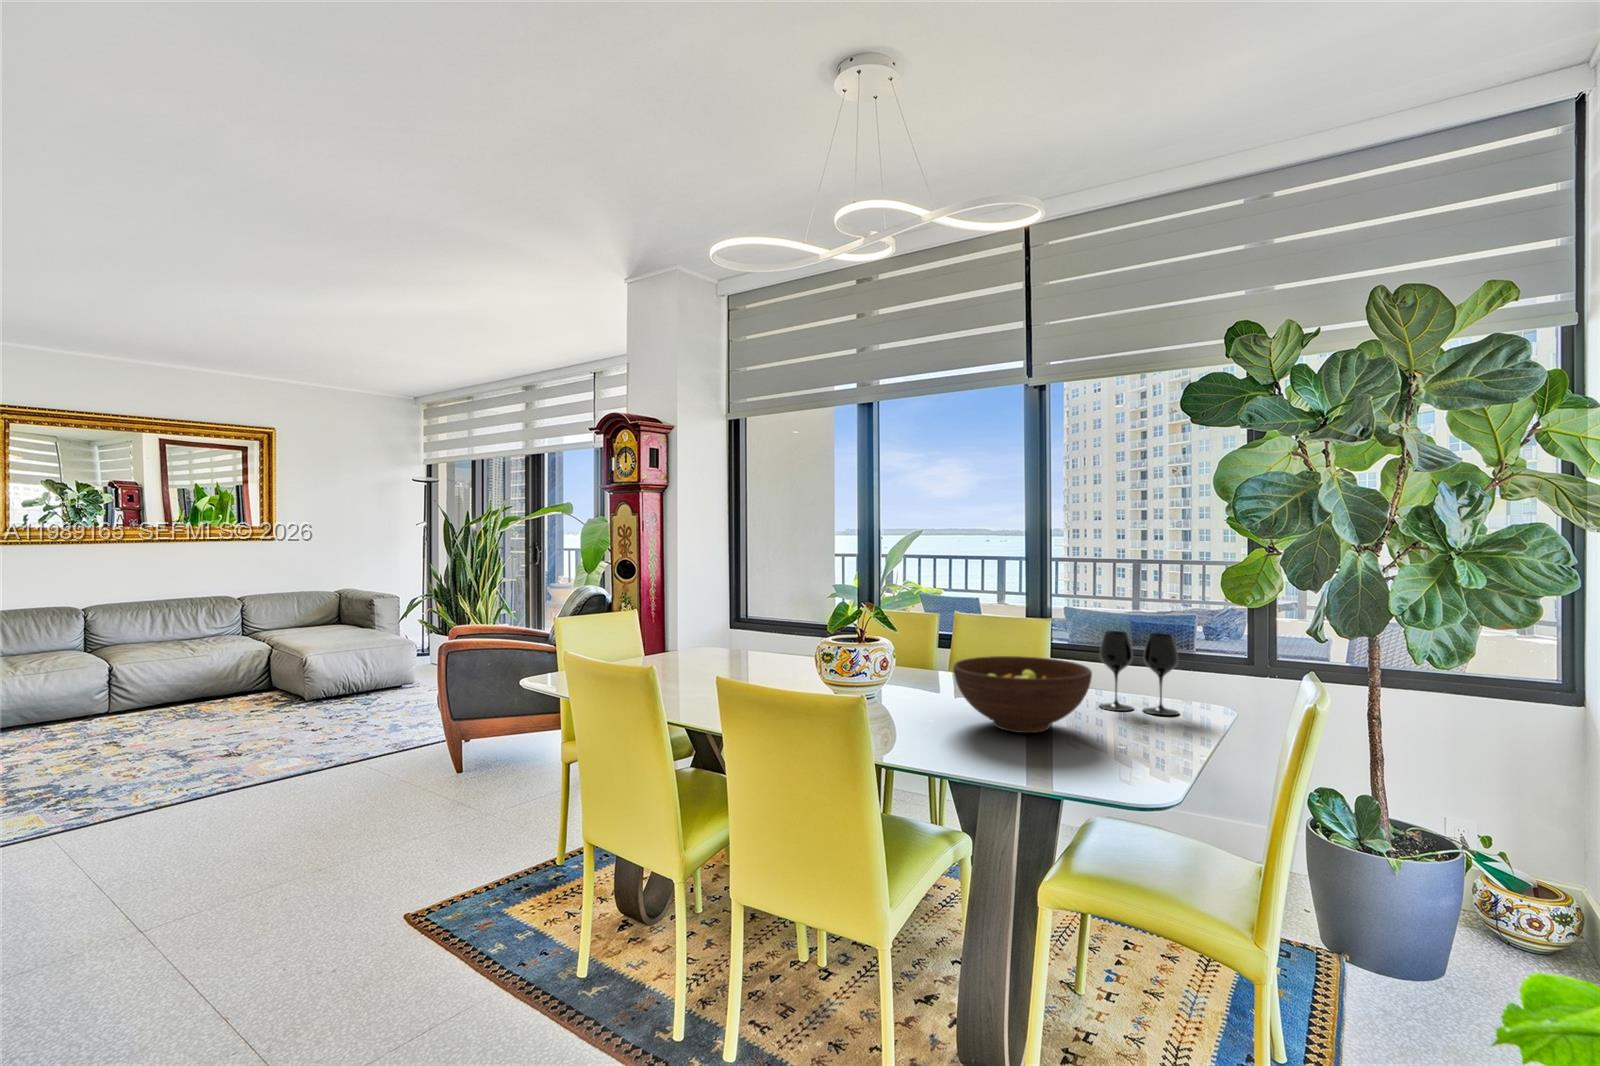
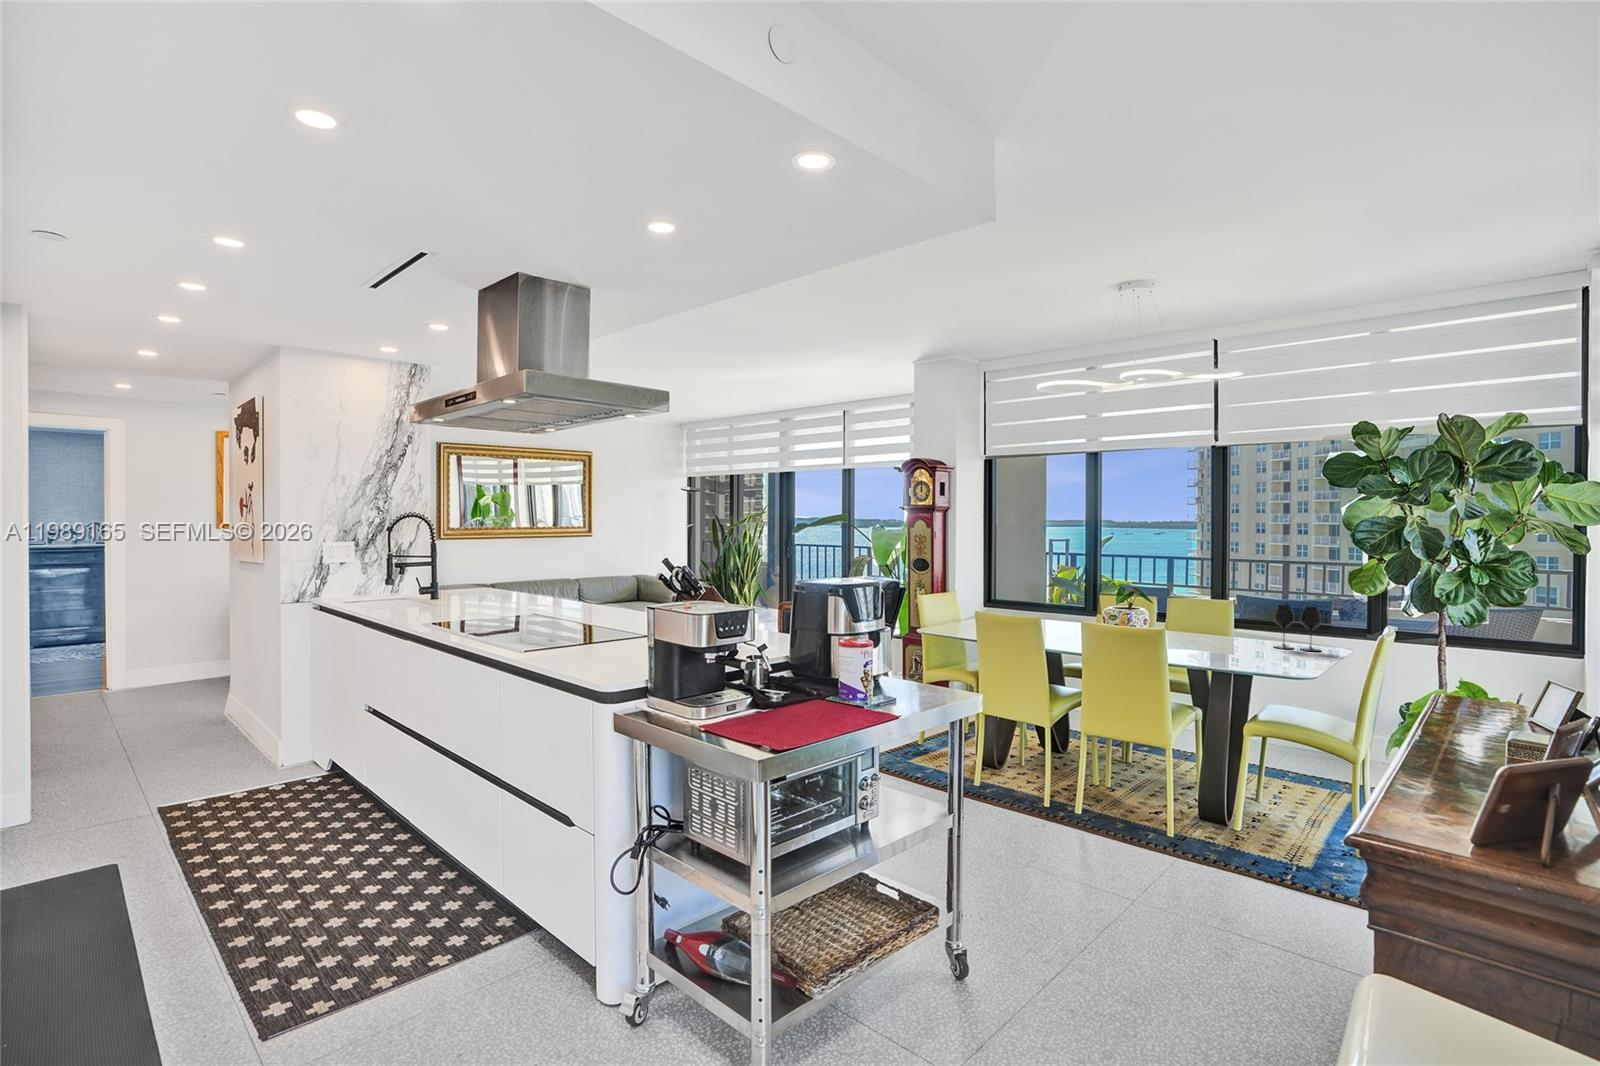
fruit bowl: present [953,656,1092,733] -> none [1193,617,1273,655]

